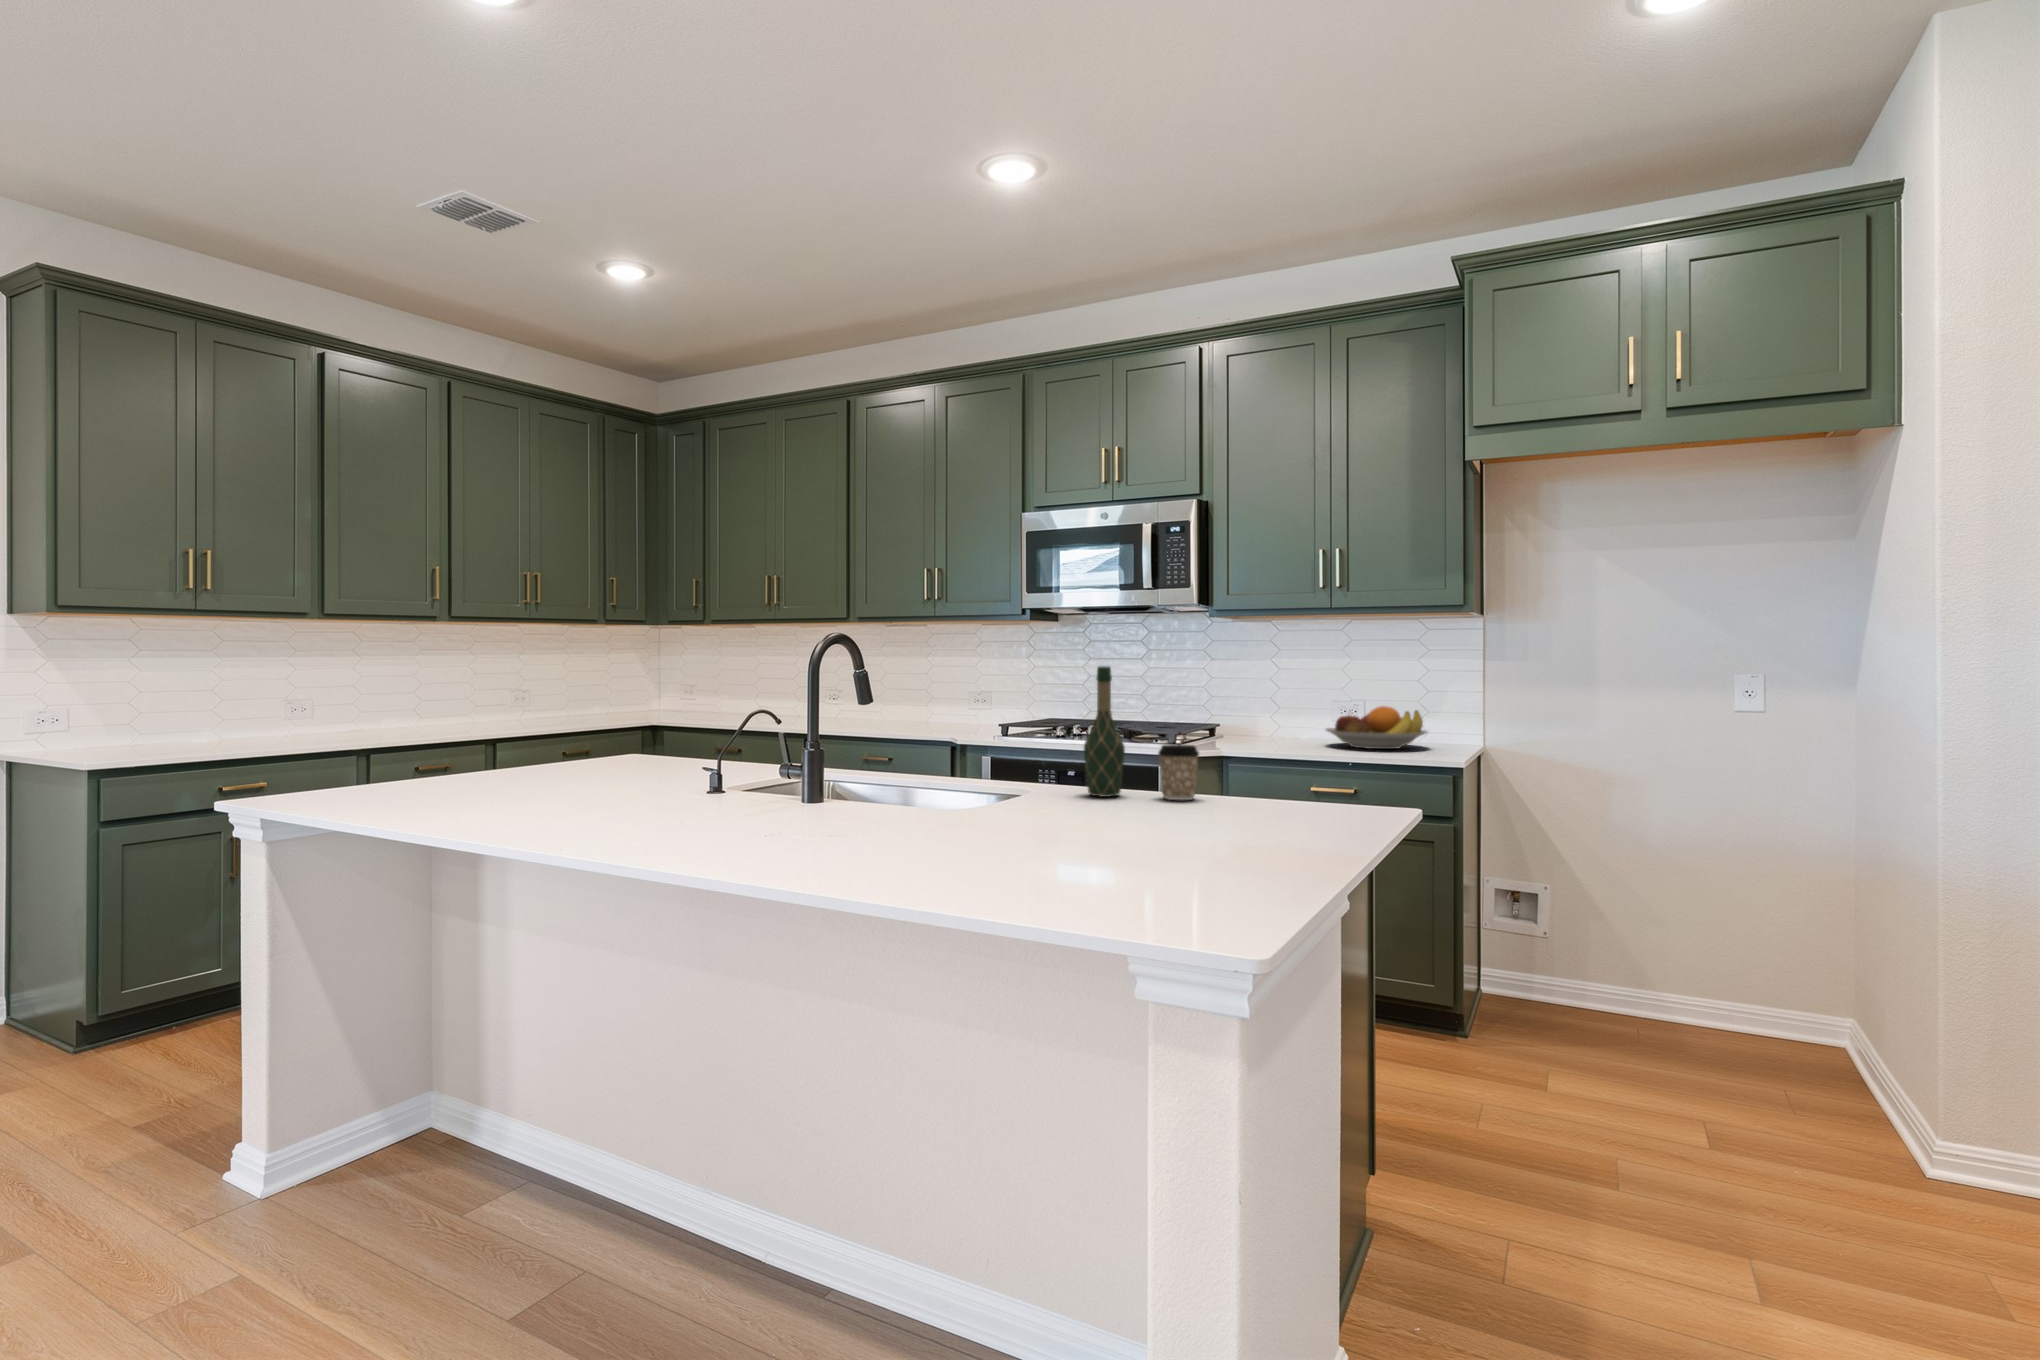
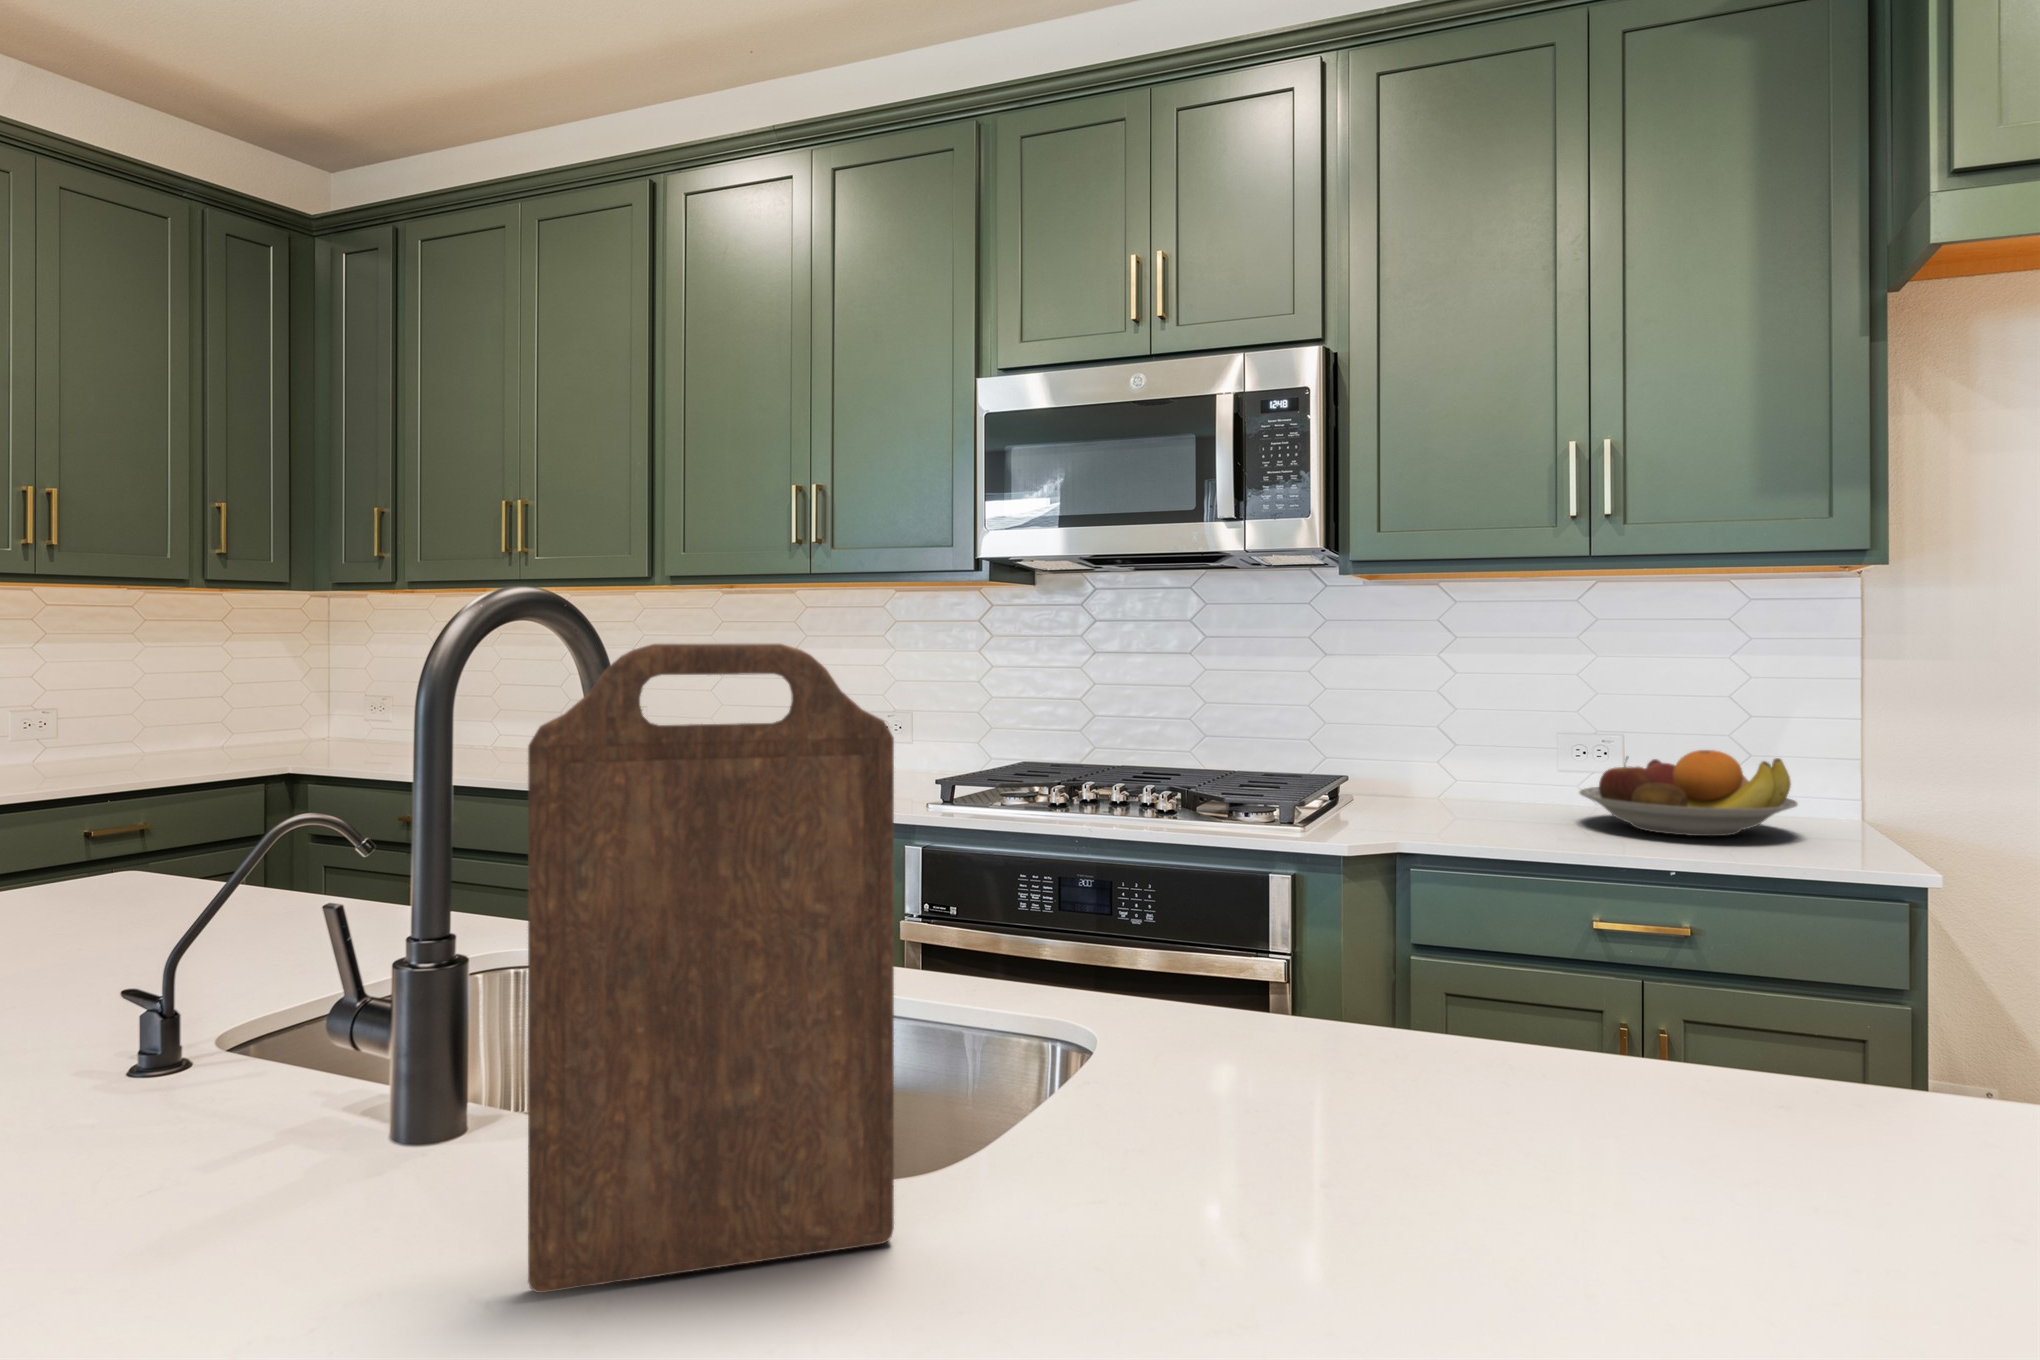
cutting board: none [867,645,956,802] -> present [528,644,894,1293]
wine bottle: present [1084,666,1125,797] -> none [1335,713,1489,1187]
coffee cup: present [1158,744,1199,800] -> none [1614,988,1786,1218]

